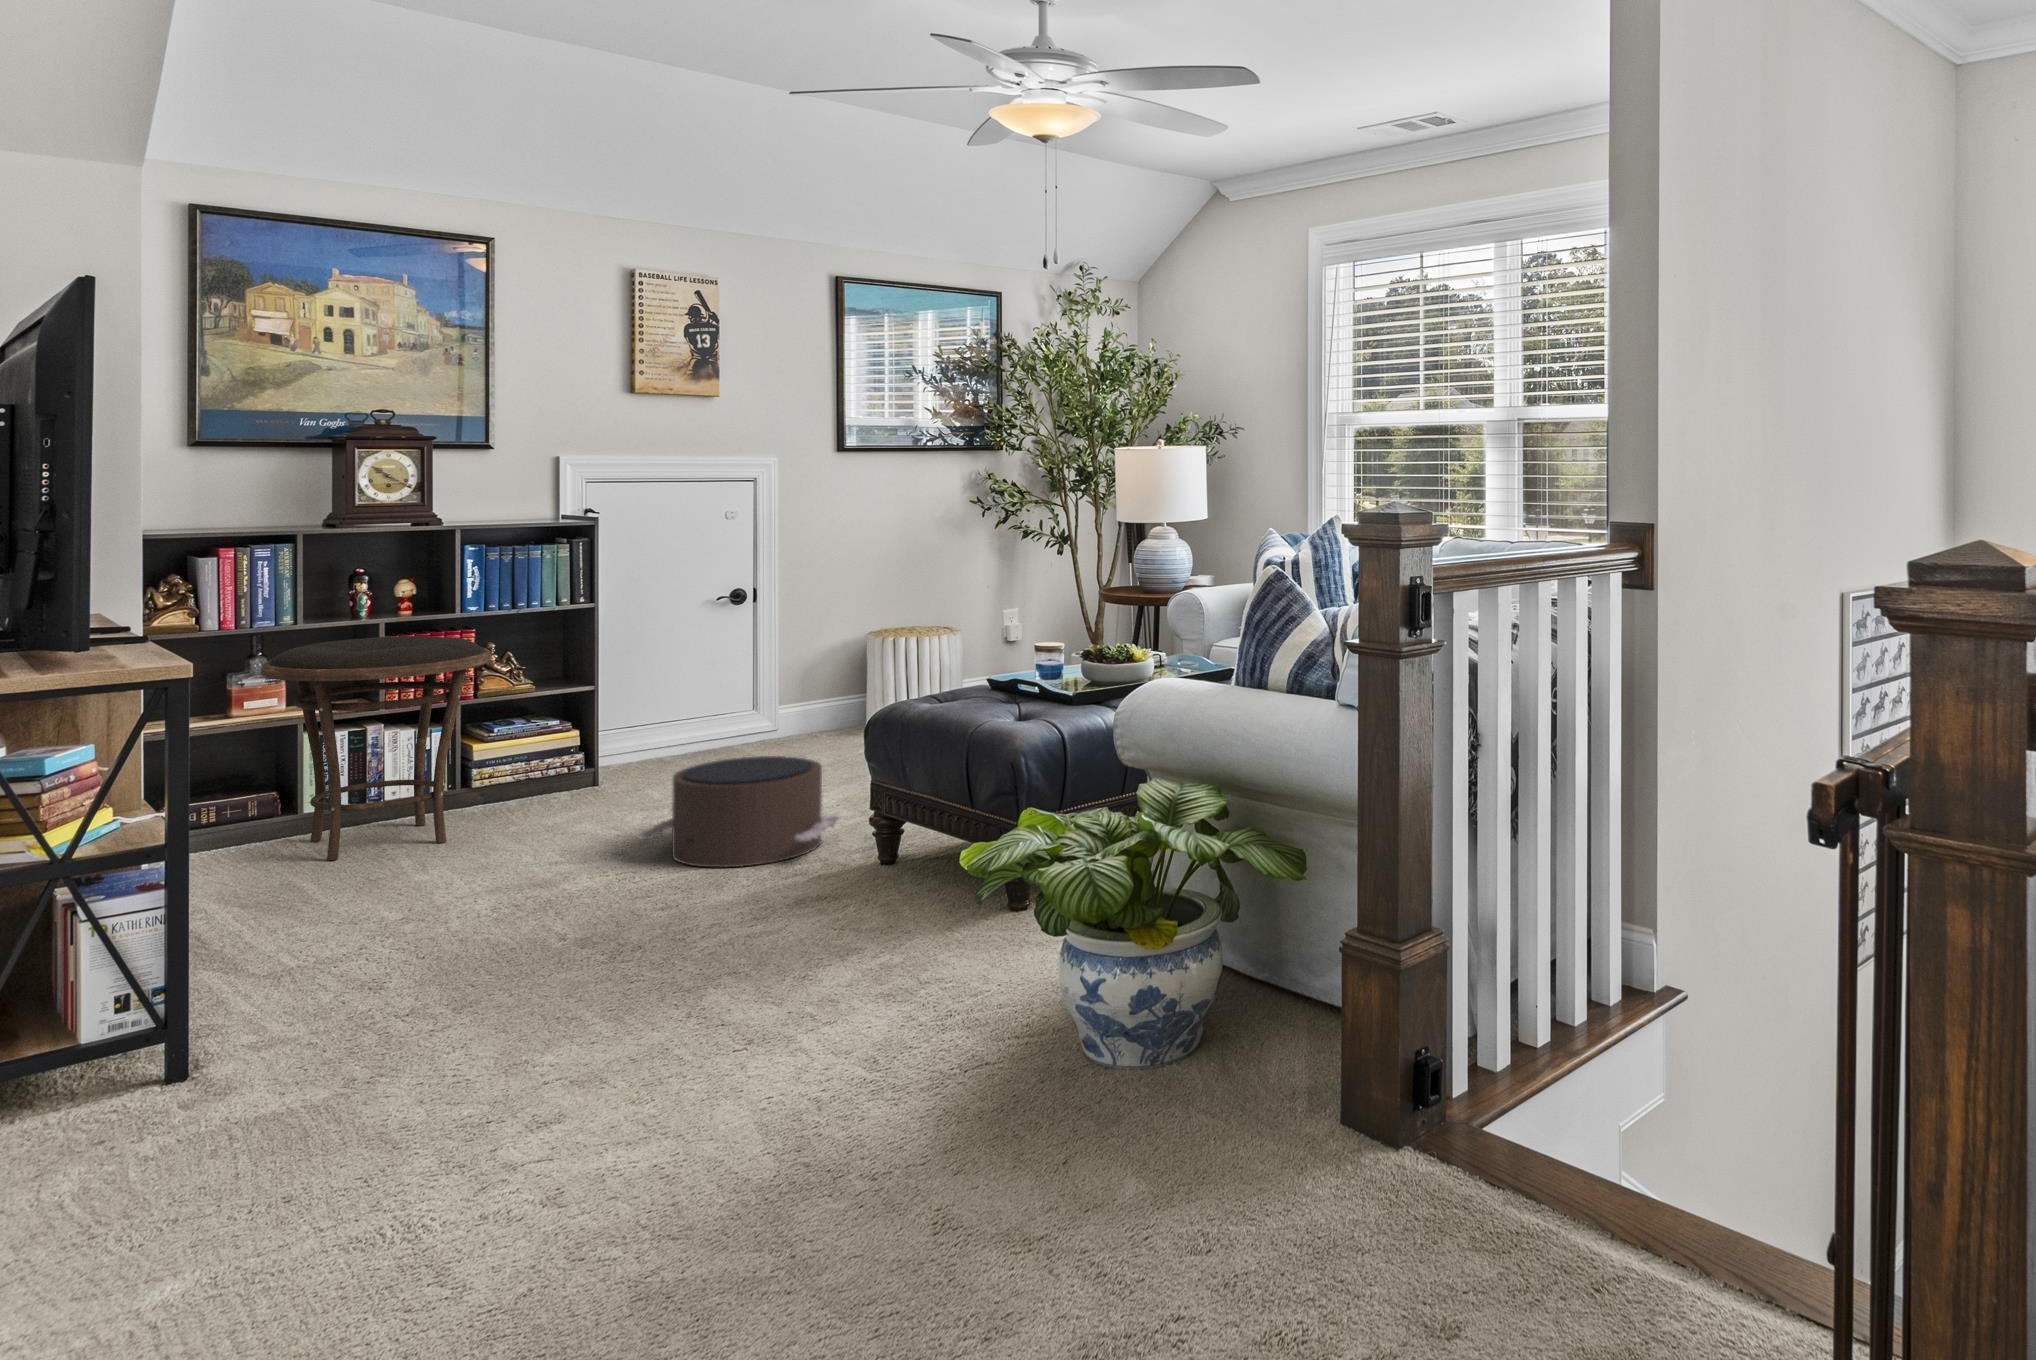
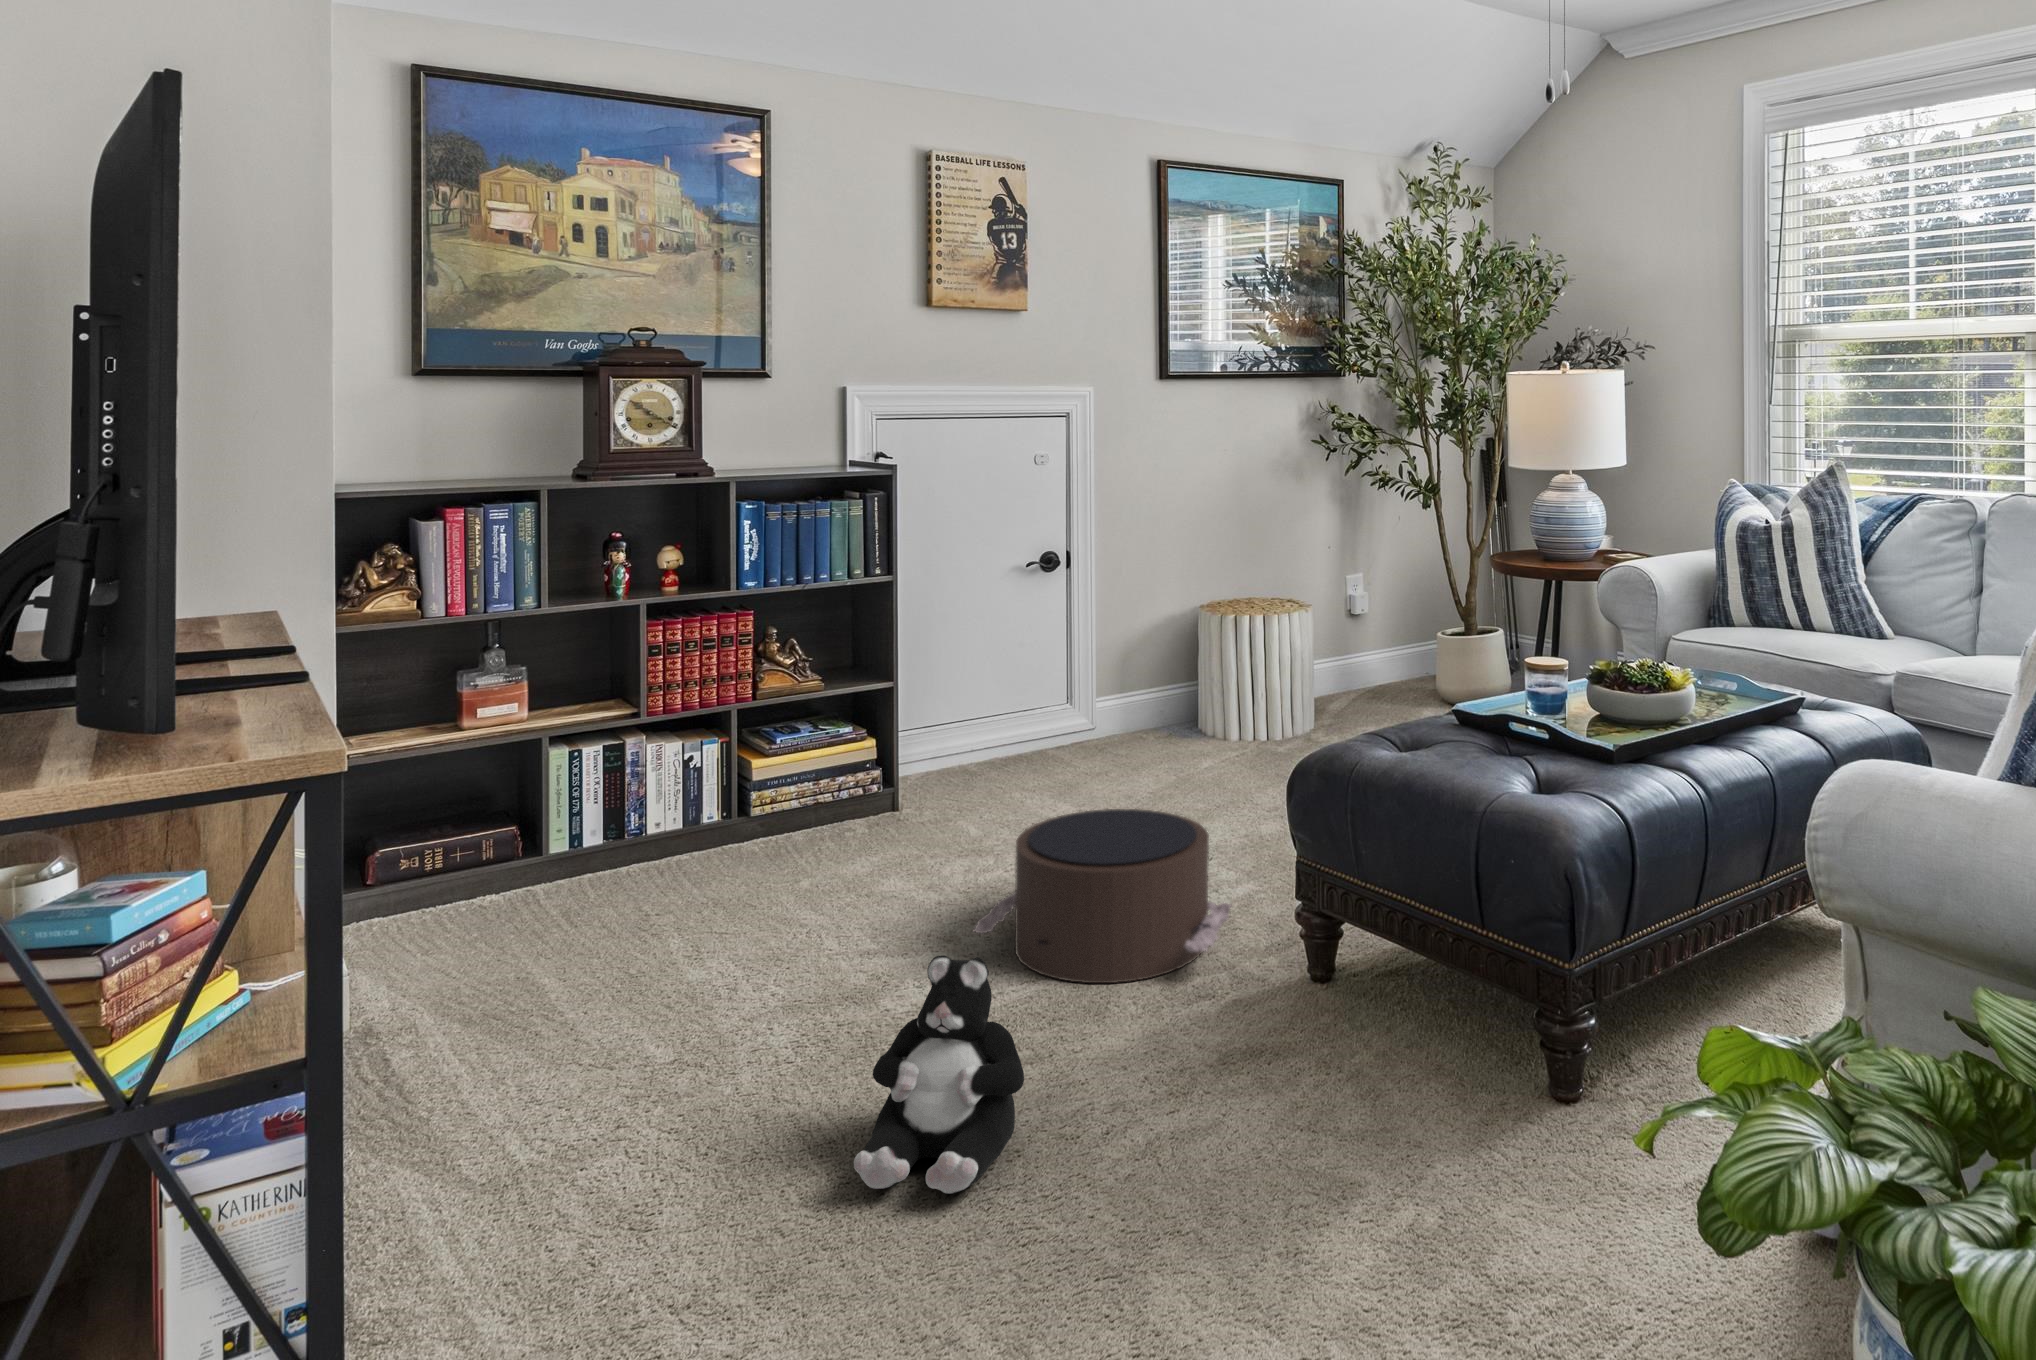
side table: present [261,636,491,860] -> none [495,627,776,932]
plush toy: none [528,816,652,958] -> present [854,955,1024,1194]

